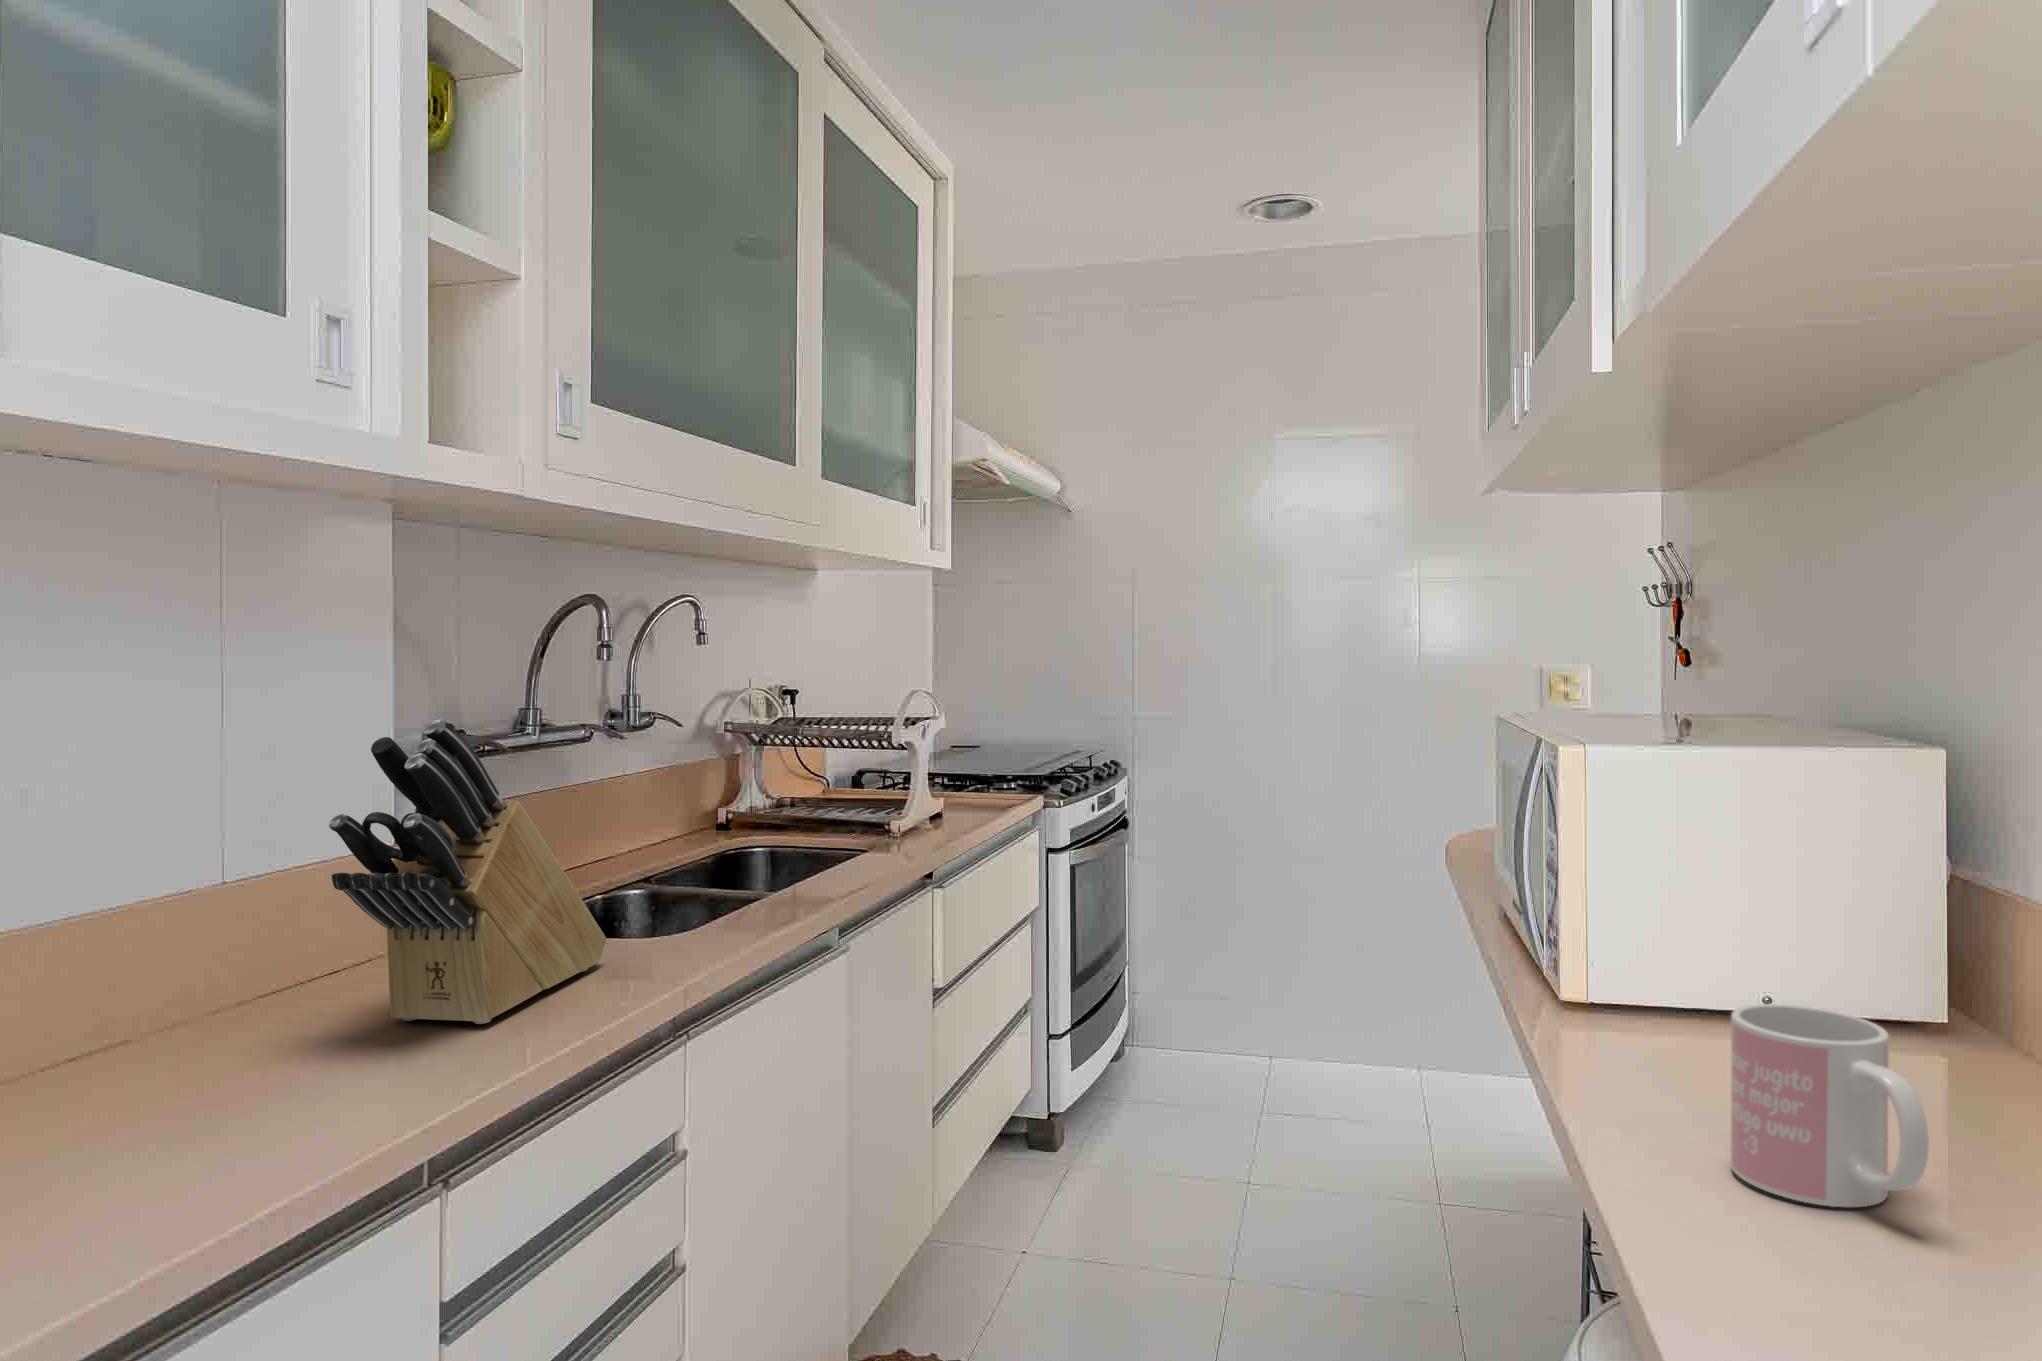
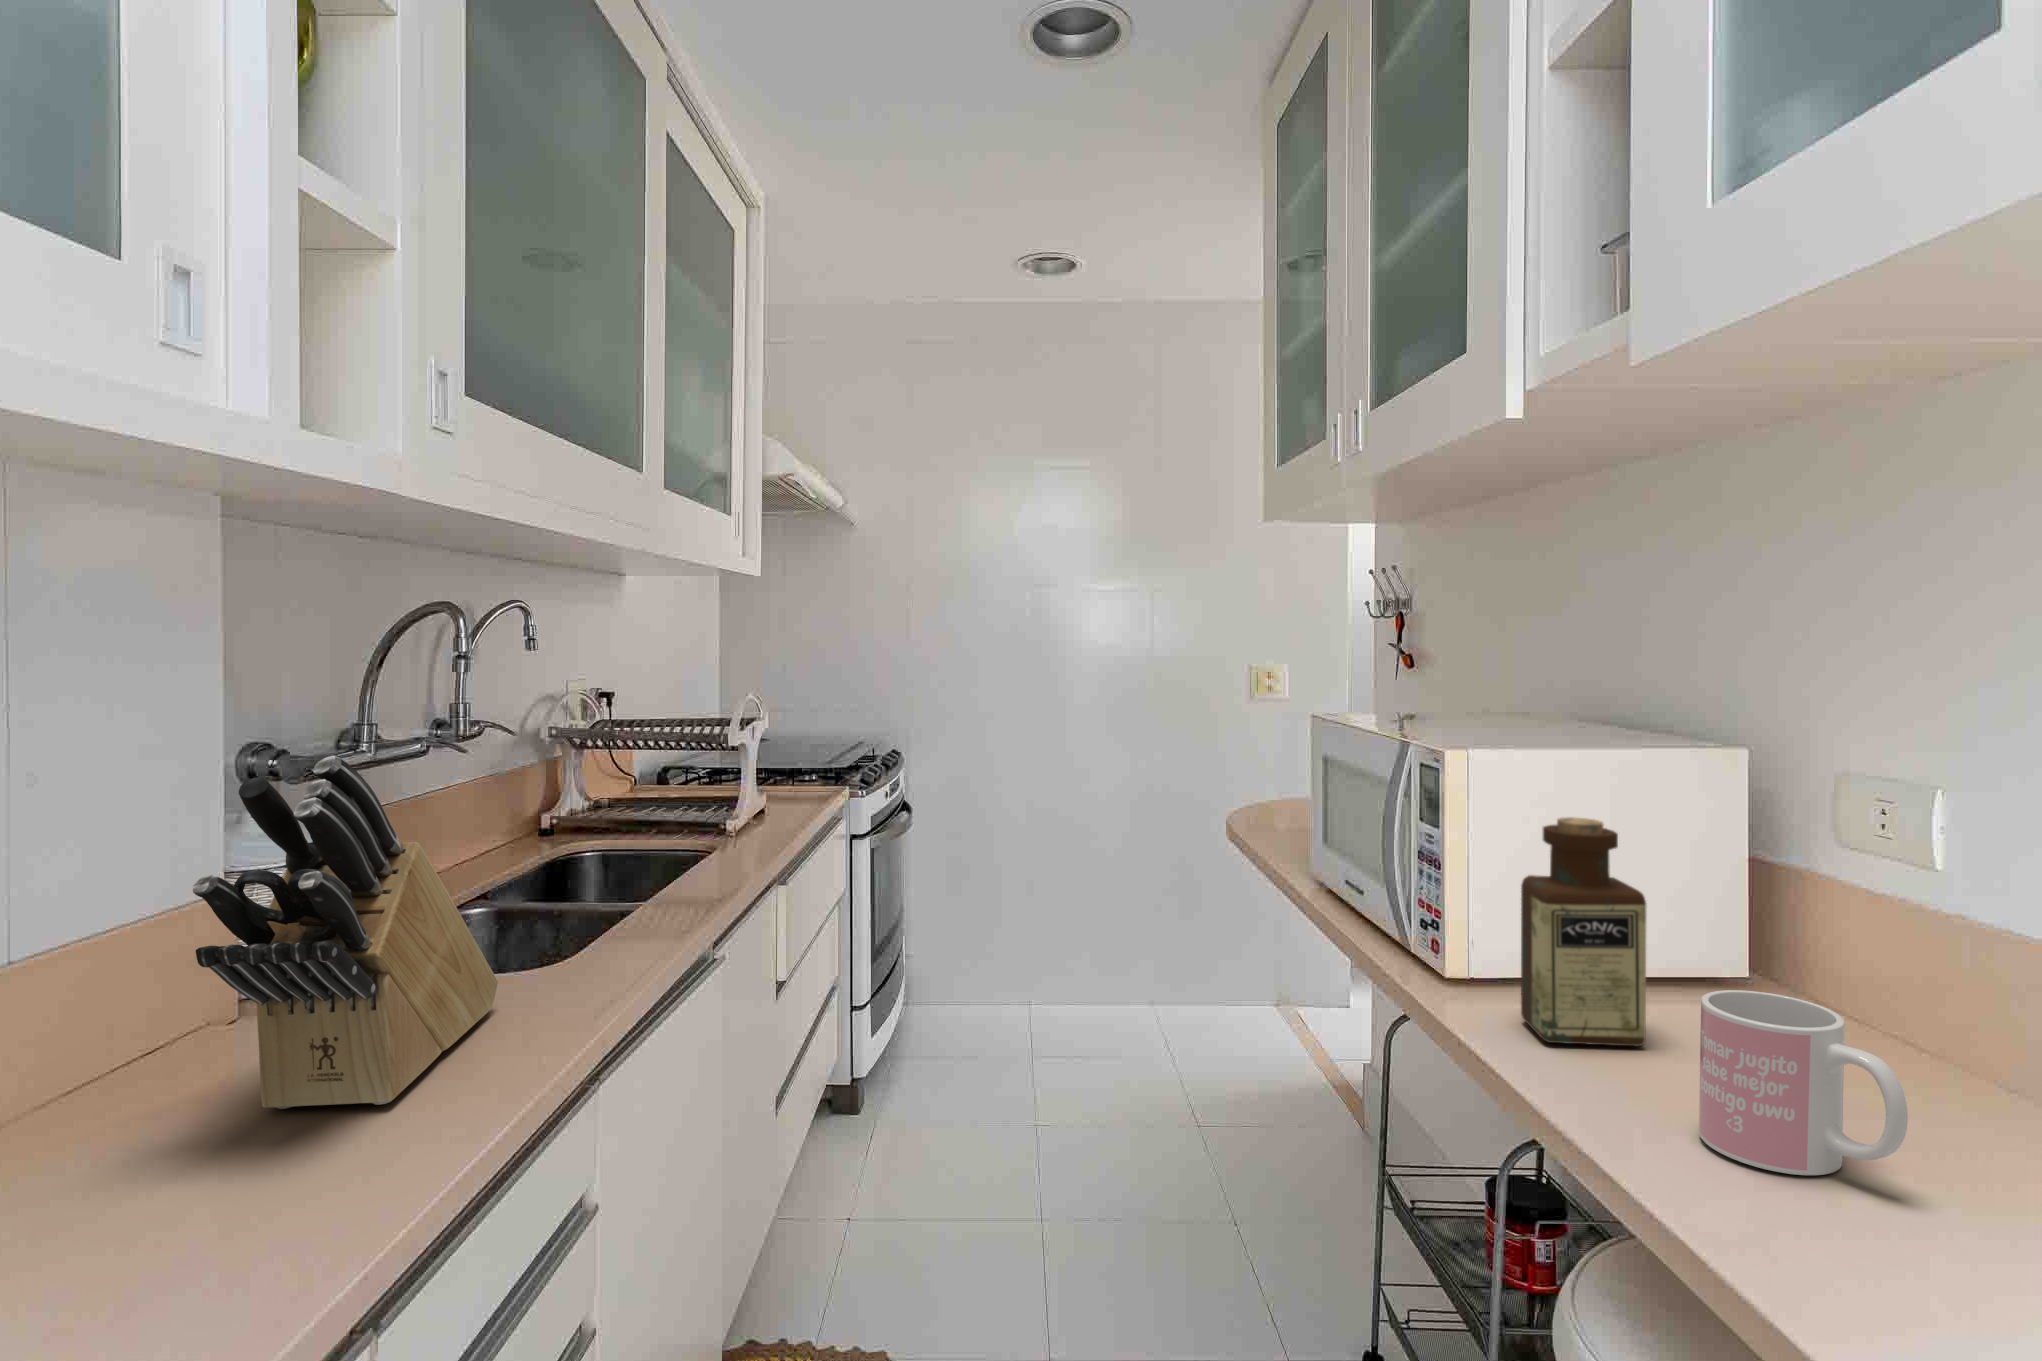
bottle: none [1627,819,1758,1082] -> present [1521,817,1646,1046]

